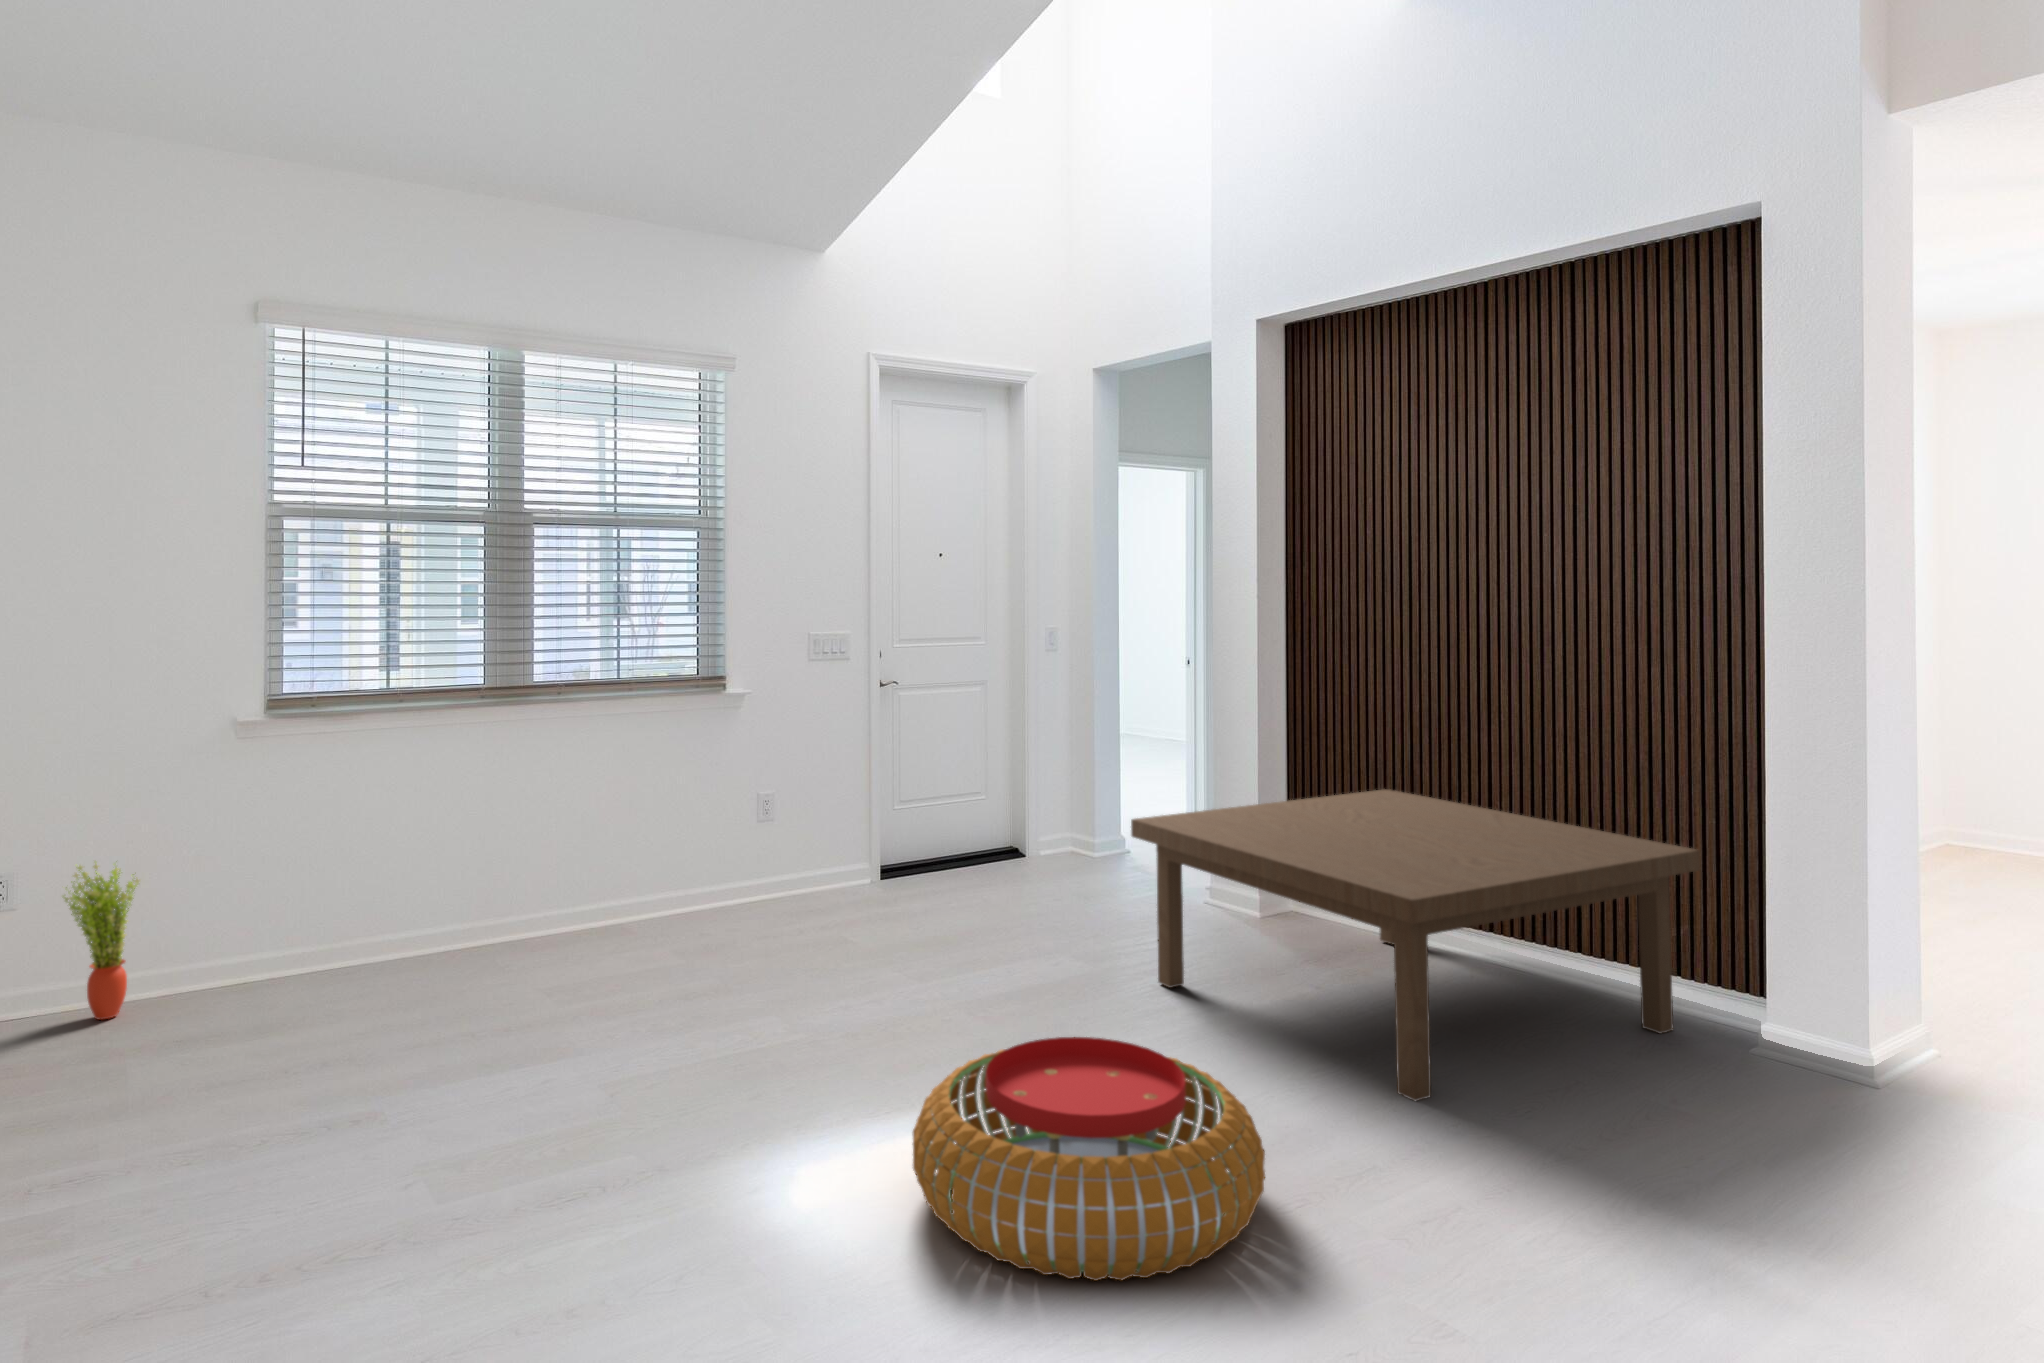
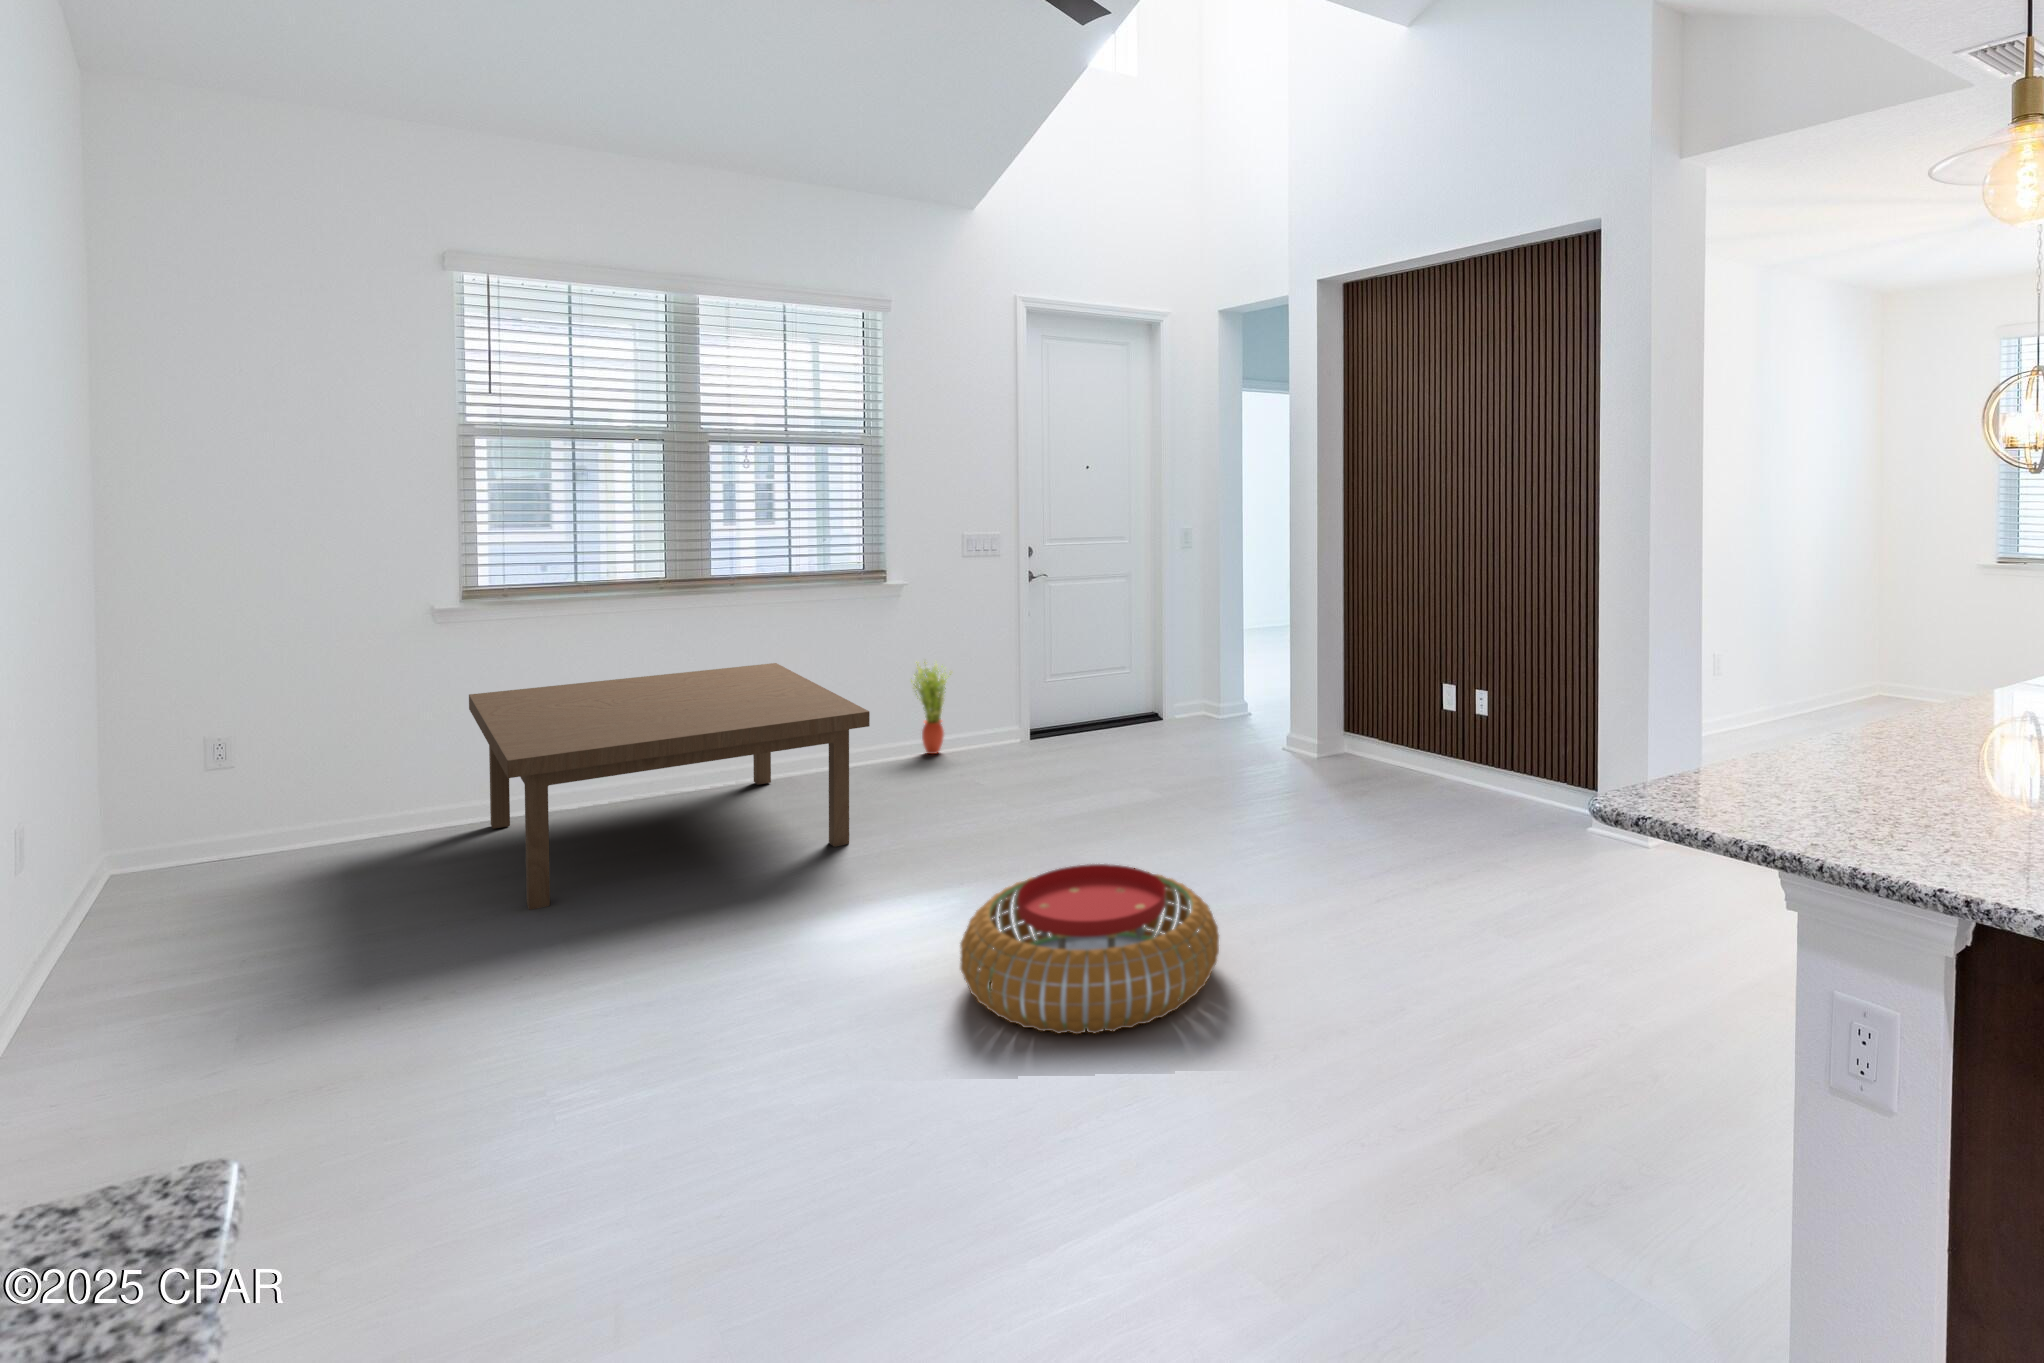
coffee table: present [1131,789,1700,1101] -> present [469,663,870,910]
potted plant: present [64,862,139,1020] -> present [911,662,951,754]

